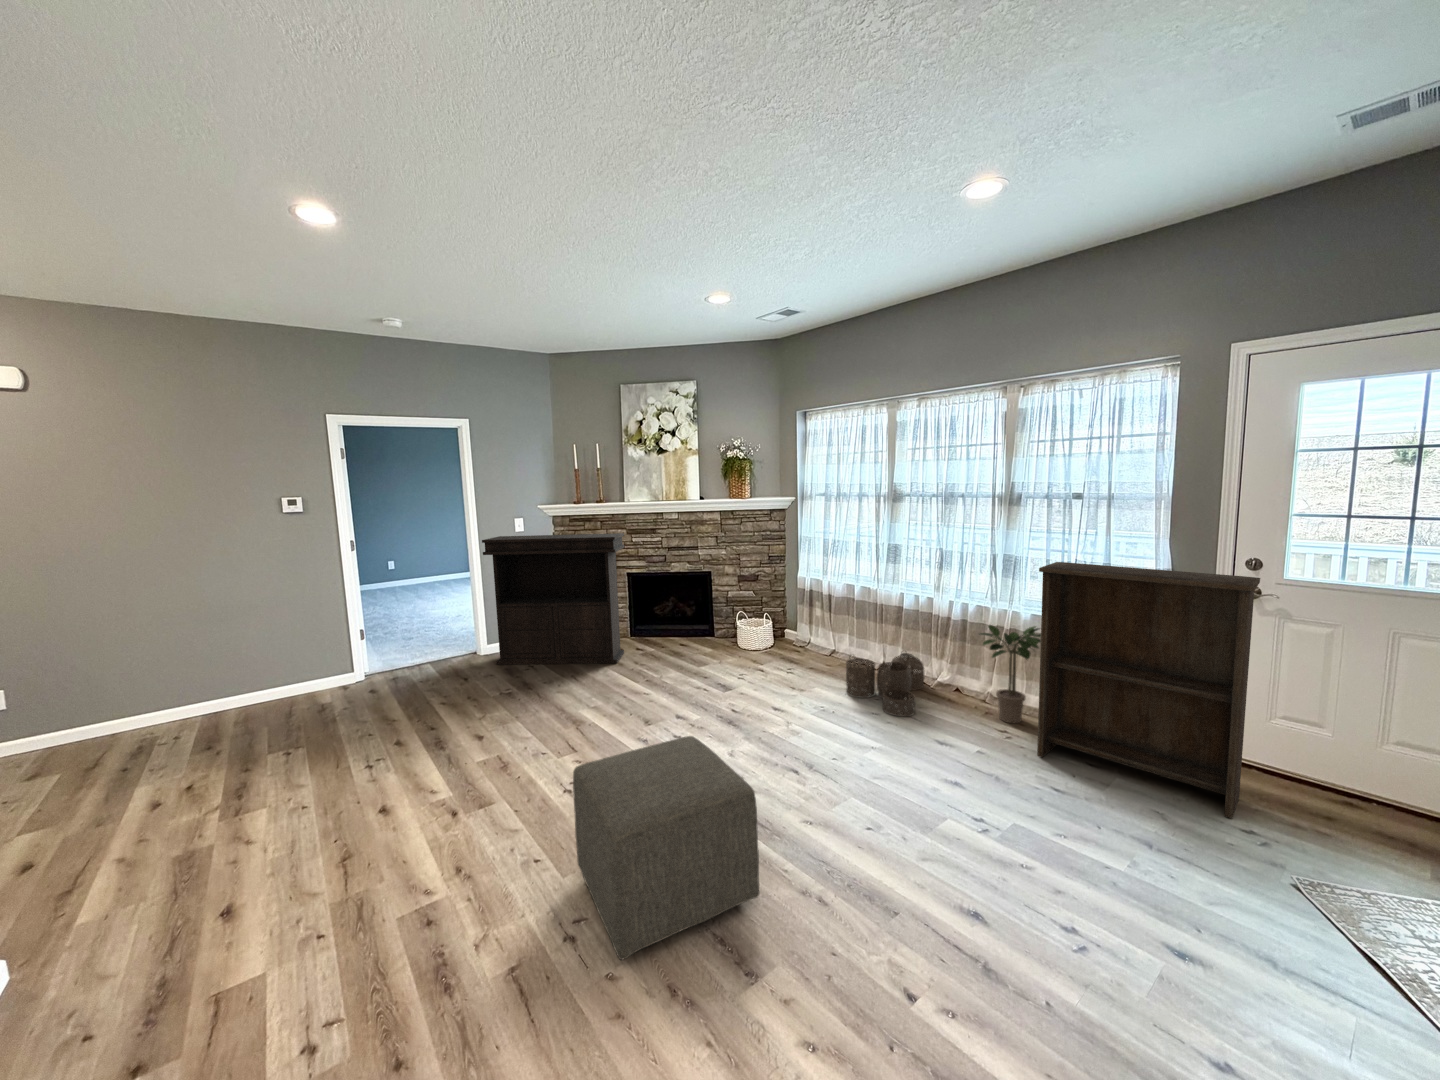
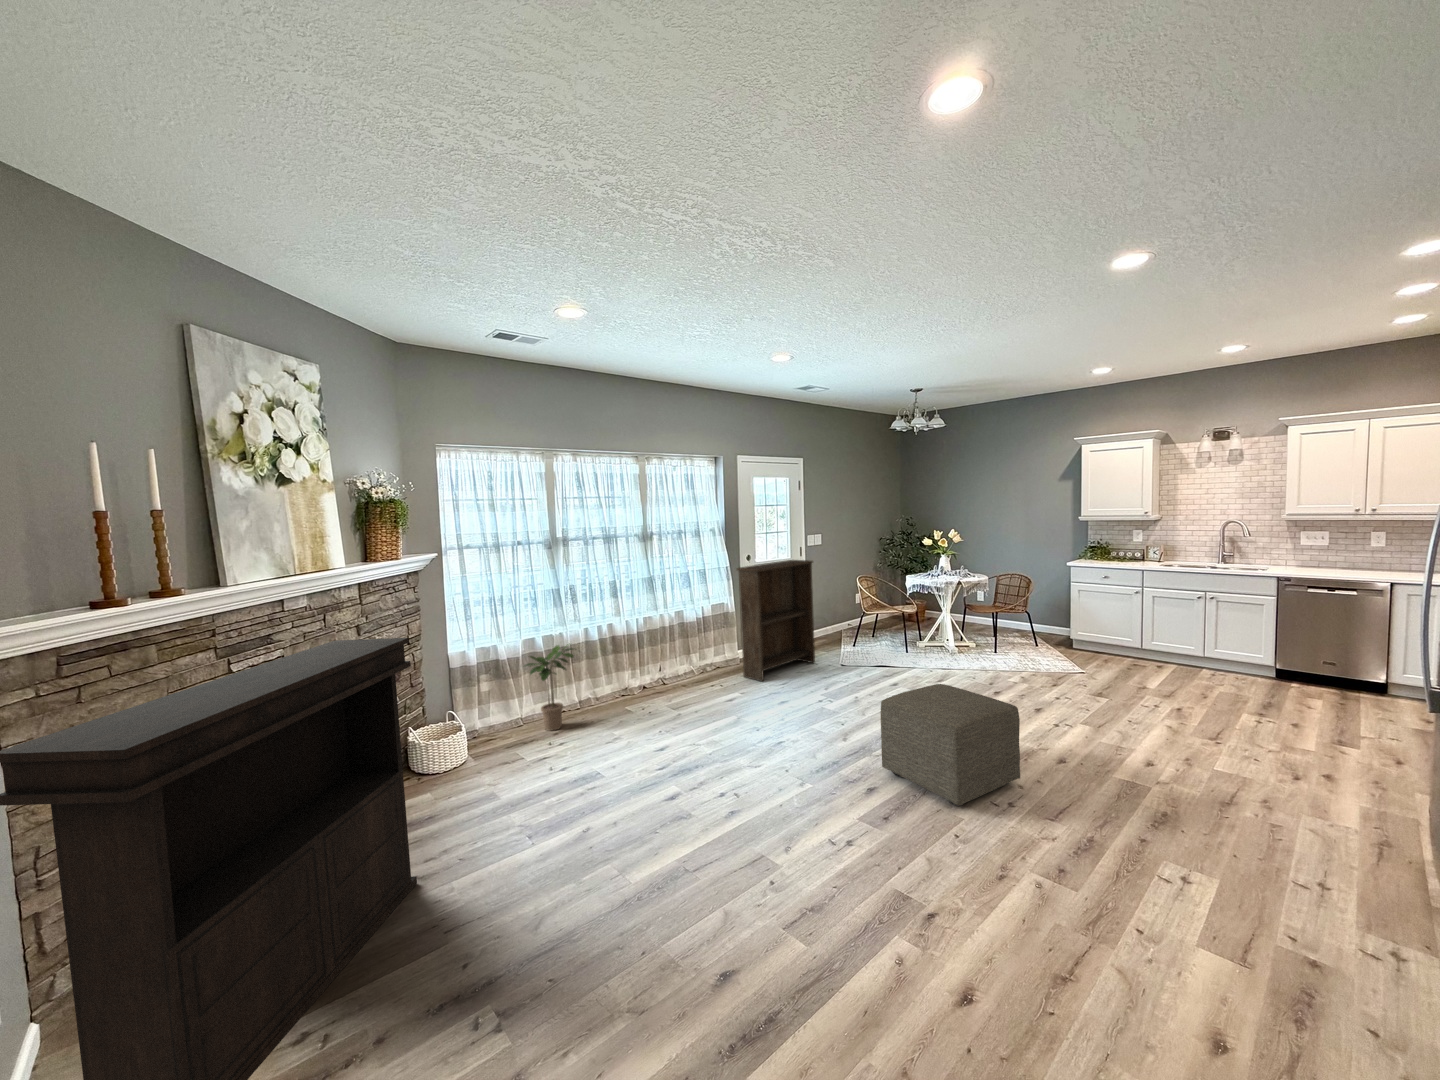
potted plant: present [979,625,1041,723] -> present [525,646,574,731]
woven basket: present [846,653,924,717] -> none [620,672,701,721]

